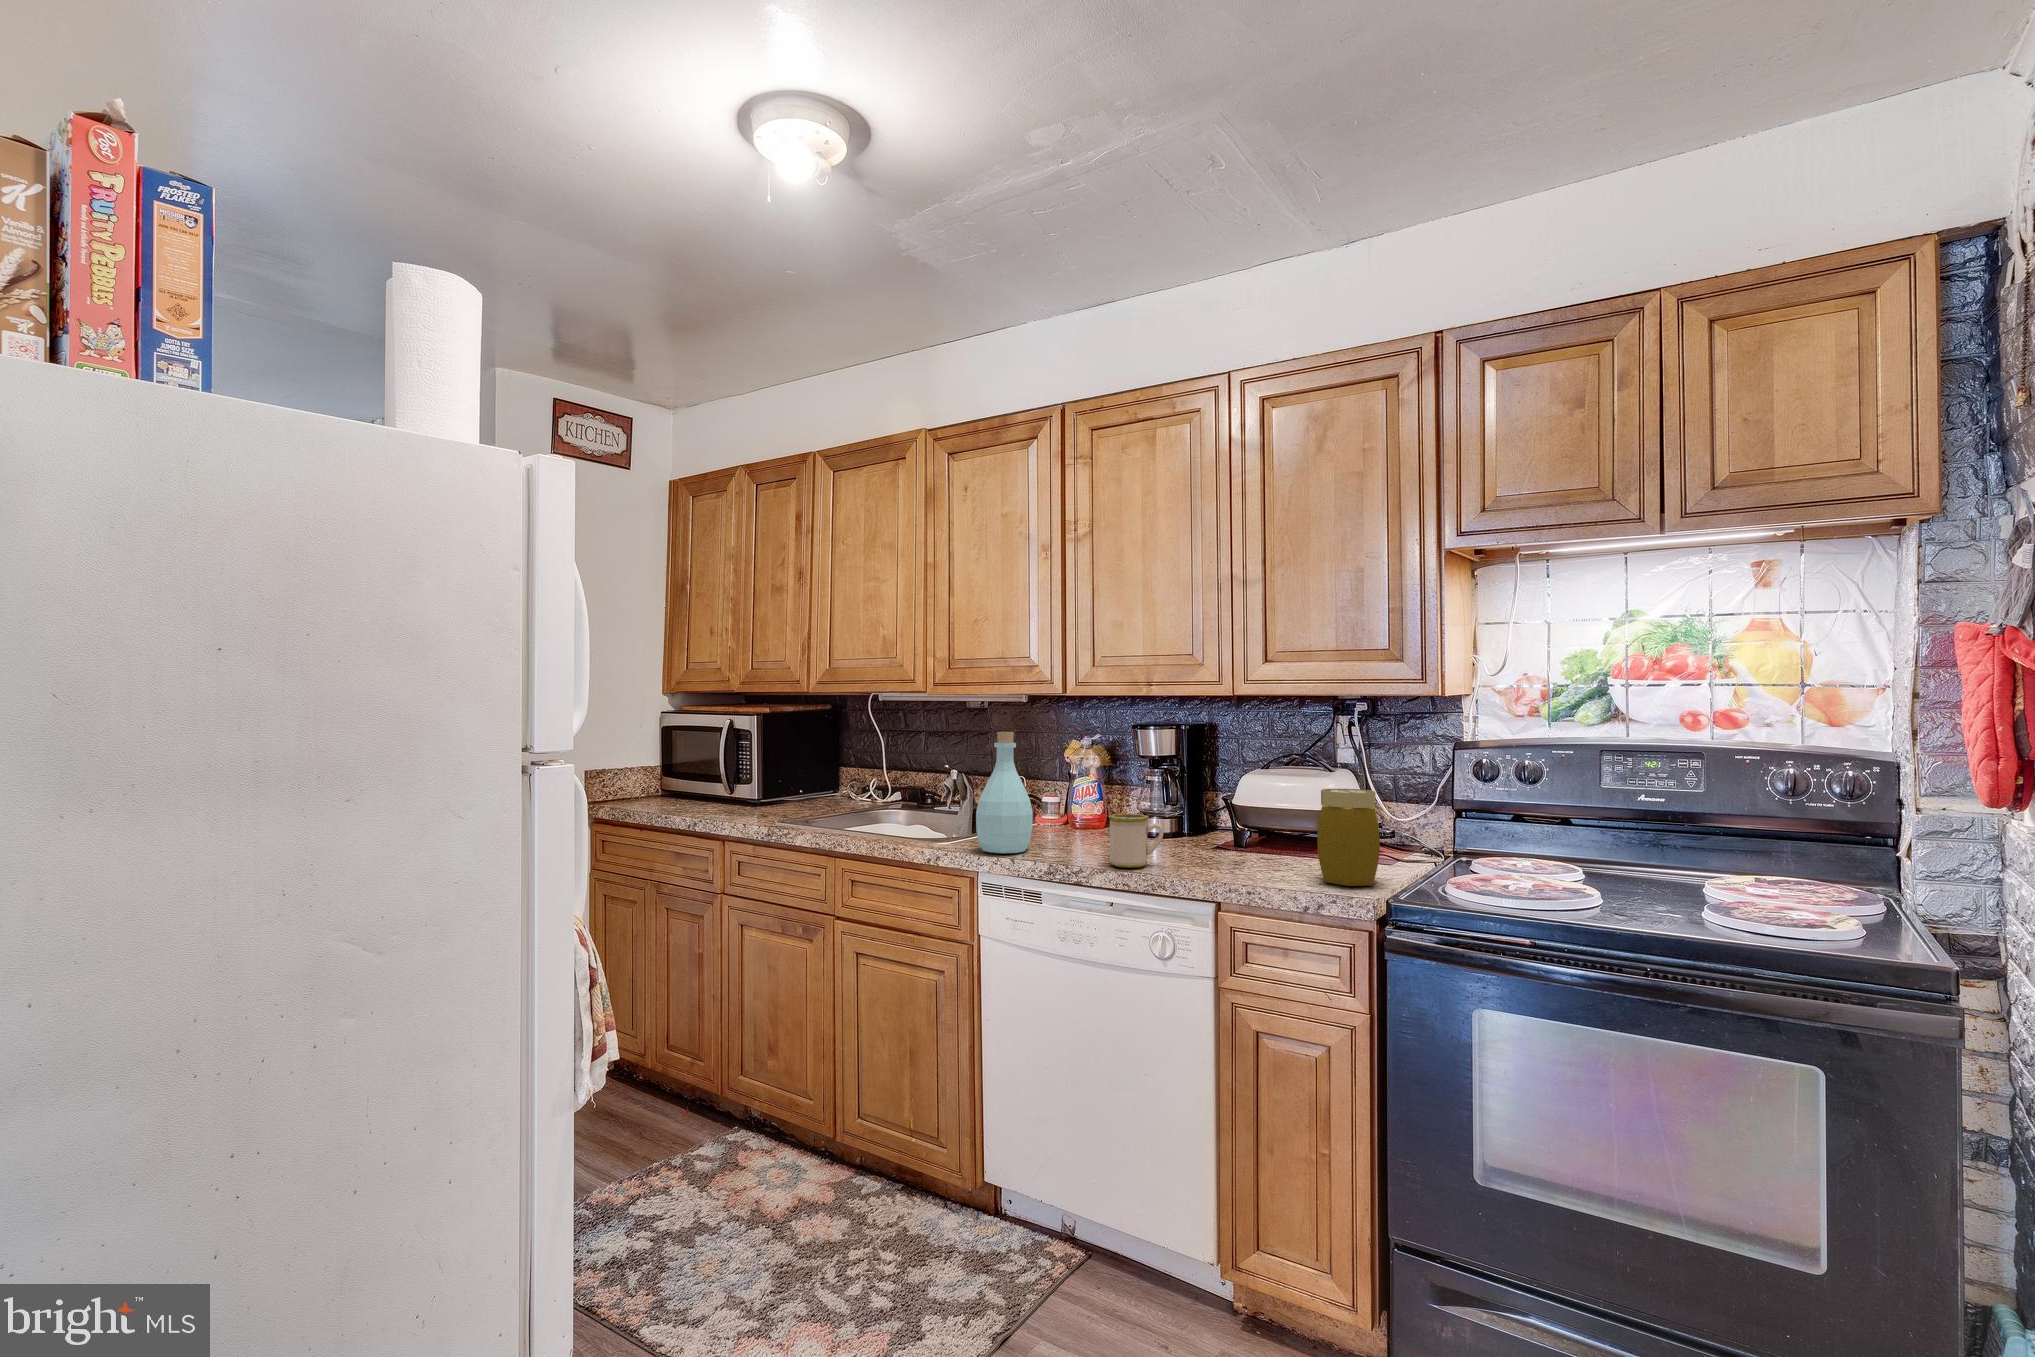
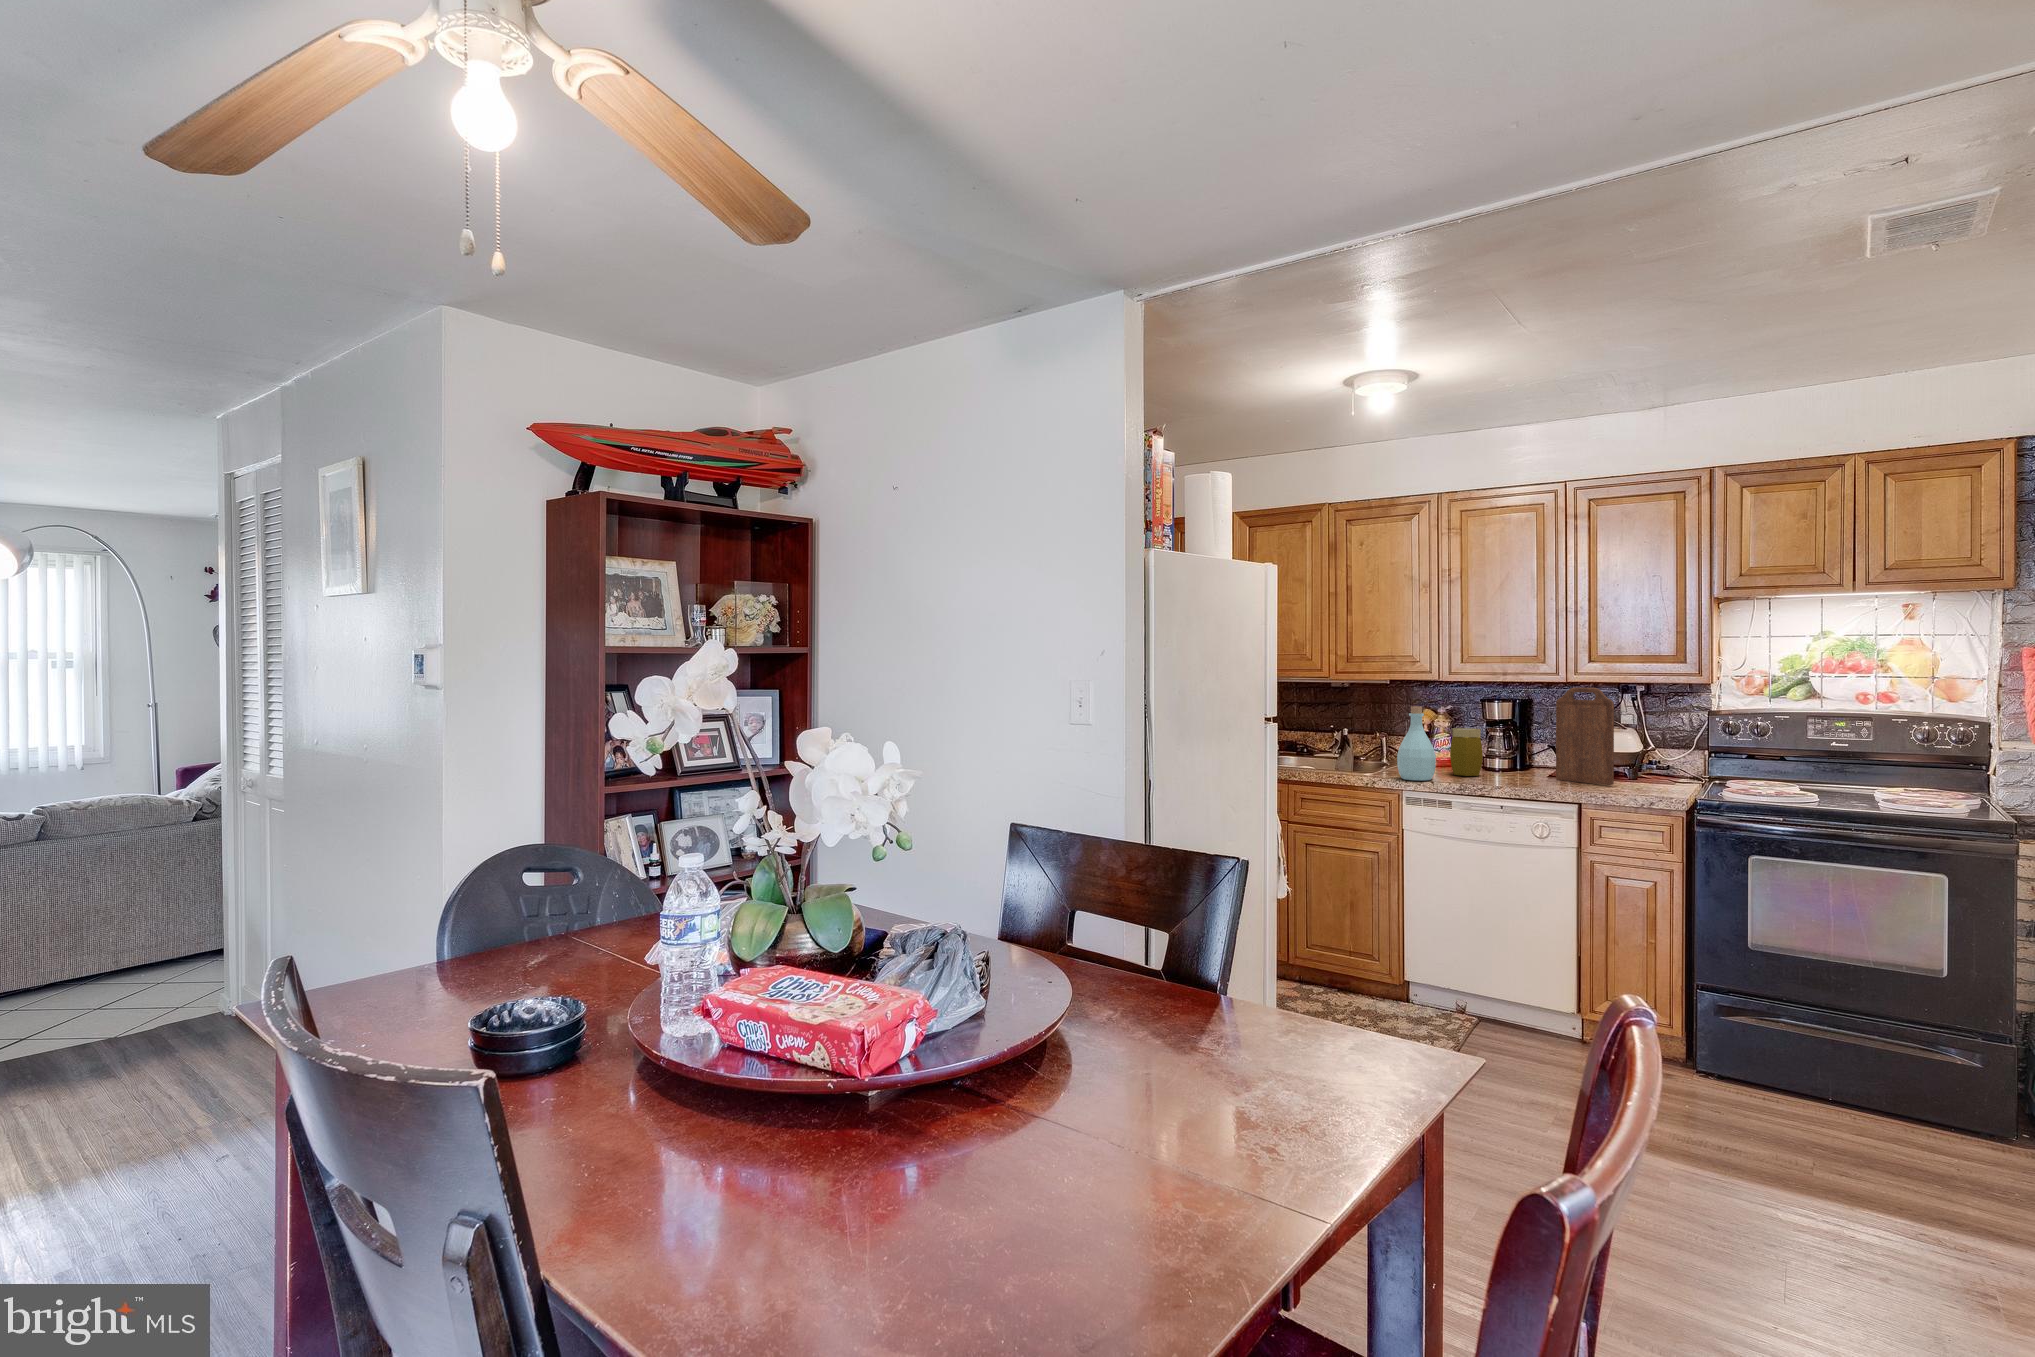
cutting board: none [1218,701,1294,865] -> present [1556,688,1614,785]
jar: present [1317,789,1380,886] -> present [1450,728,1483,776]
mug: present [1109,814,1164,868] -> none [1497,756,1532,787]

